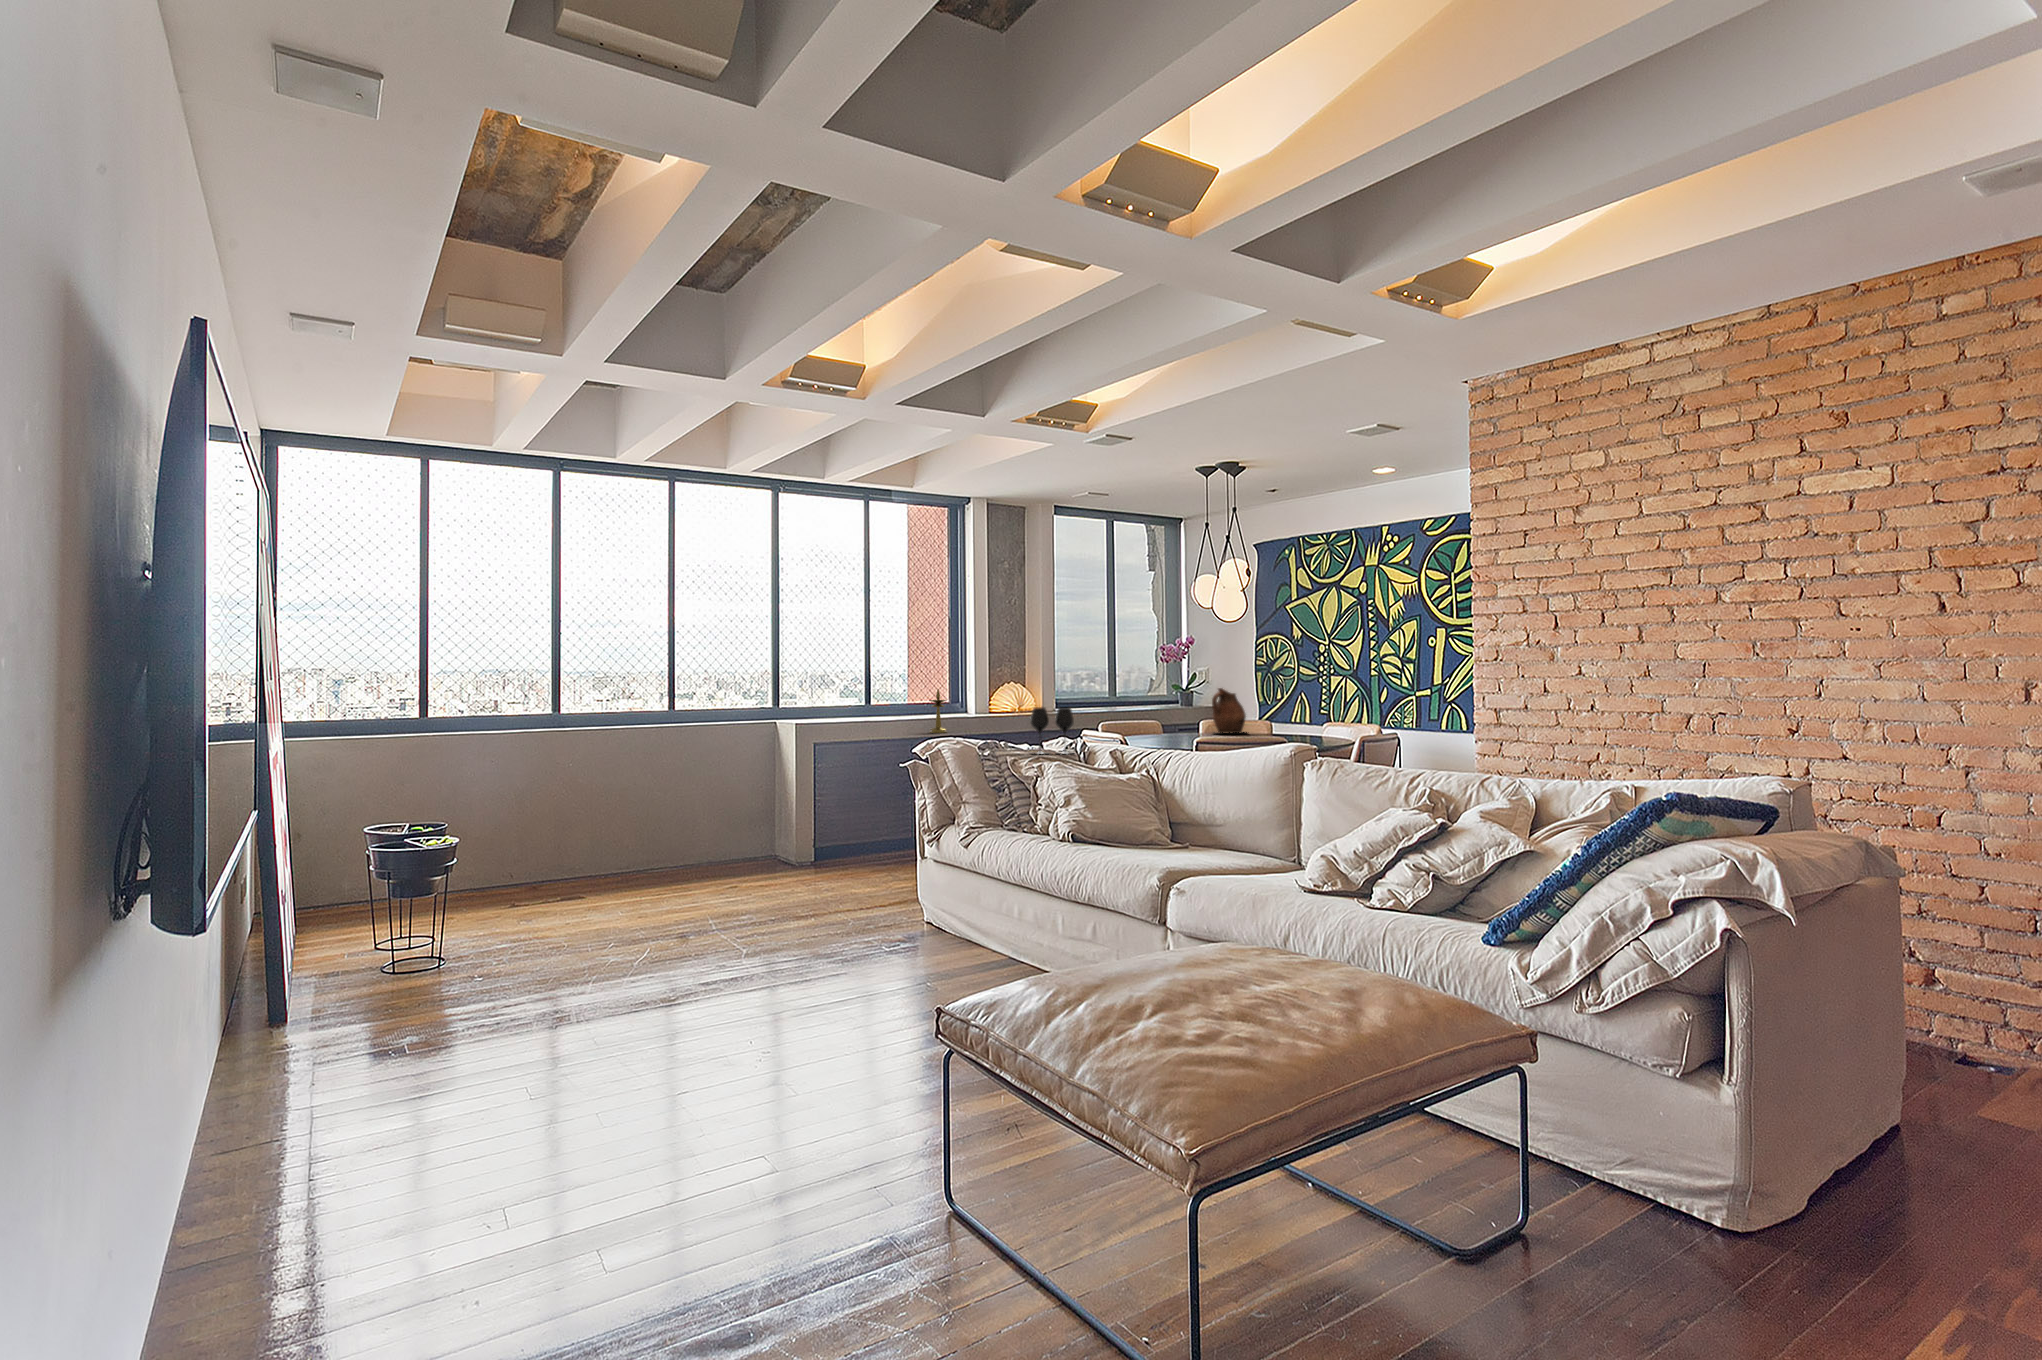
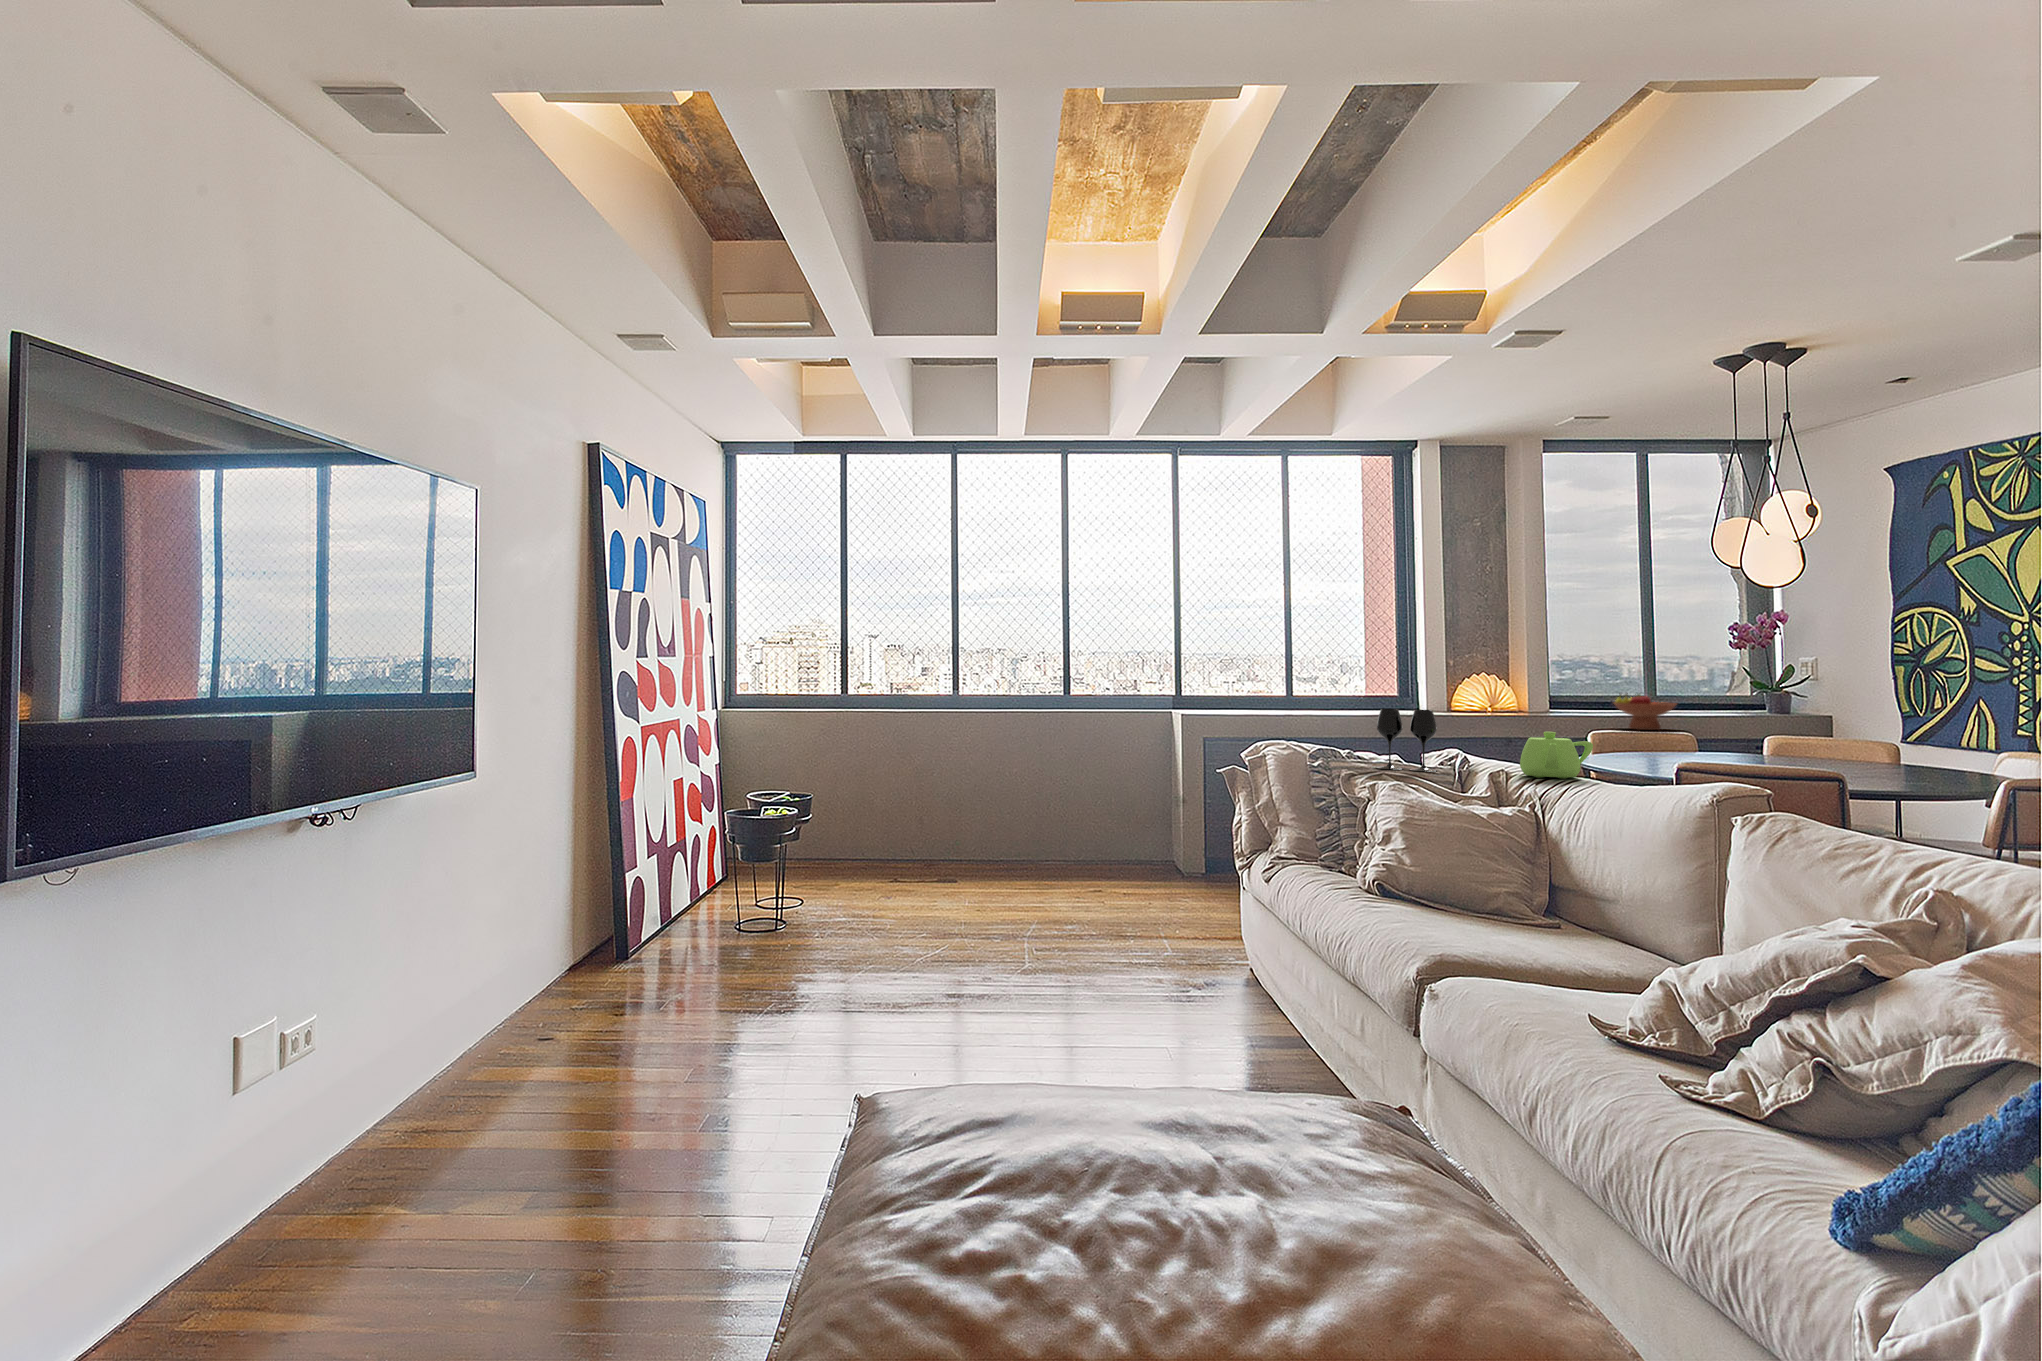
ceramic pitcher: present [1212,688,1249,733] -> none [1733,687,1799,756]
candlestick: present [930,689,947,733] -> none [1353,679,1376,731]
fruit bowl: none [1102,696,1144,724] -> present [1614,694,1676,730]
teapot: none [1131,720,1177,753] -> present [1520,732,1593,779]

